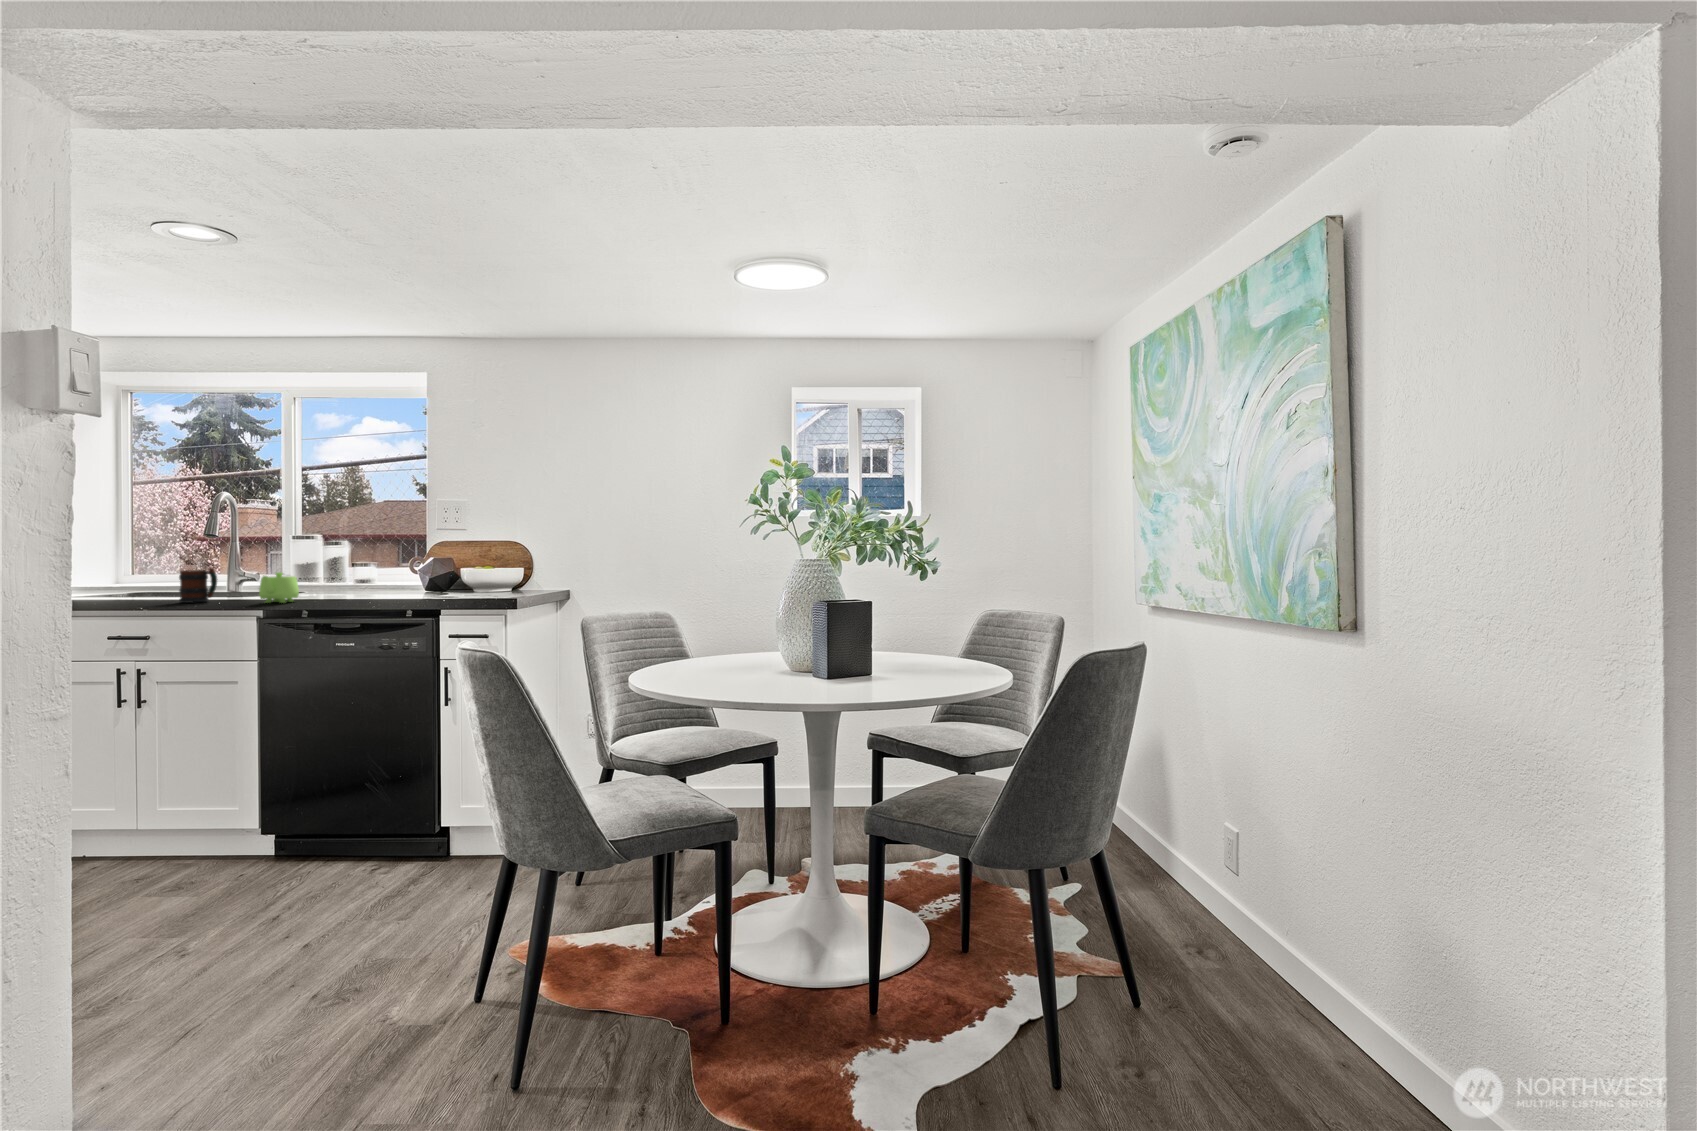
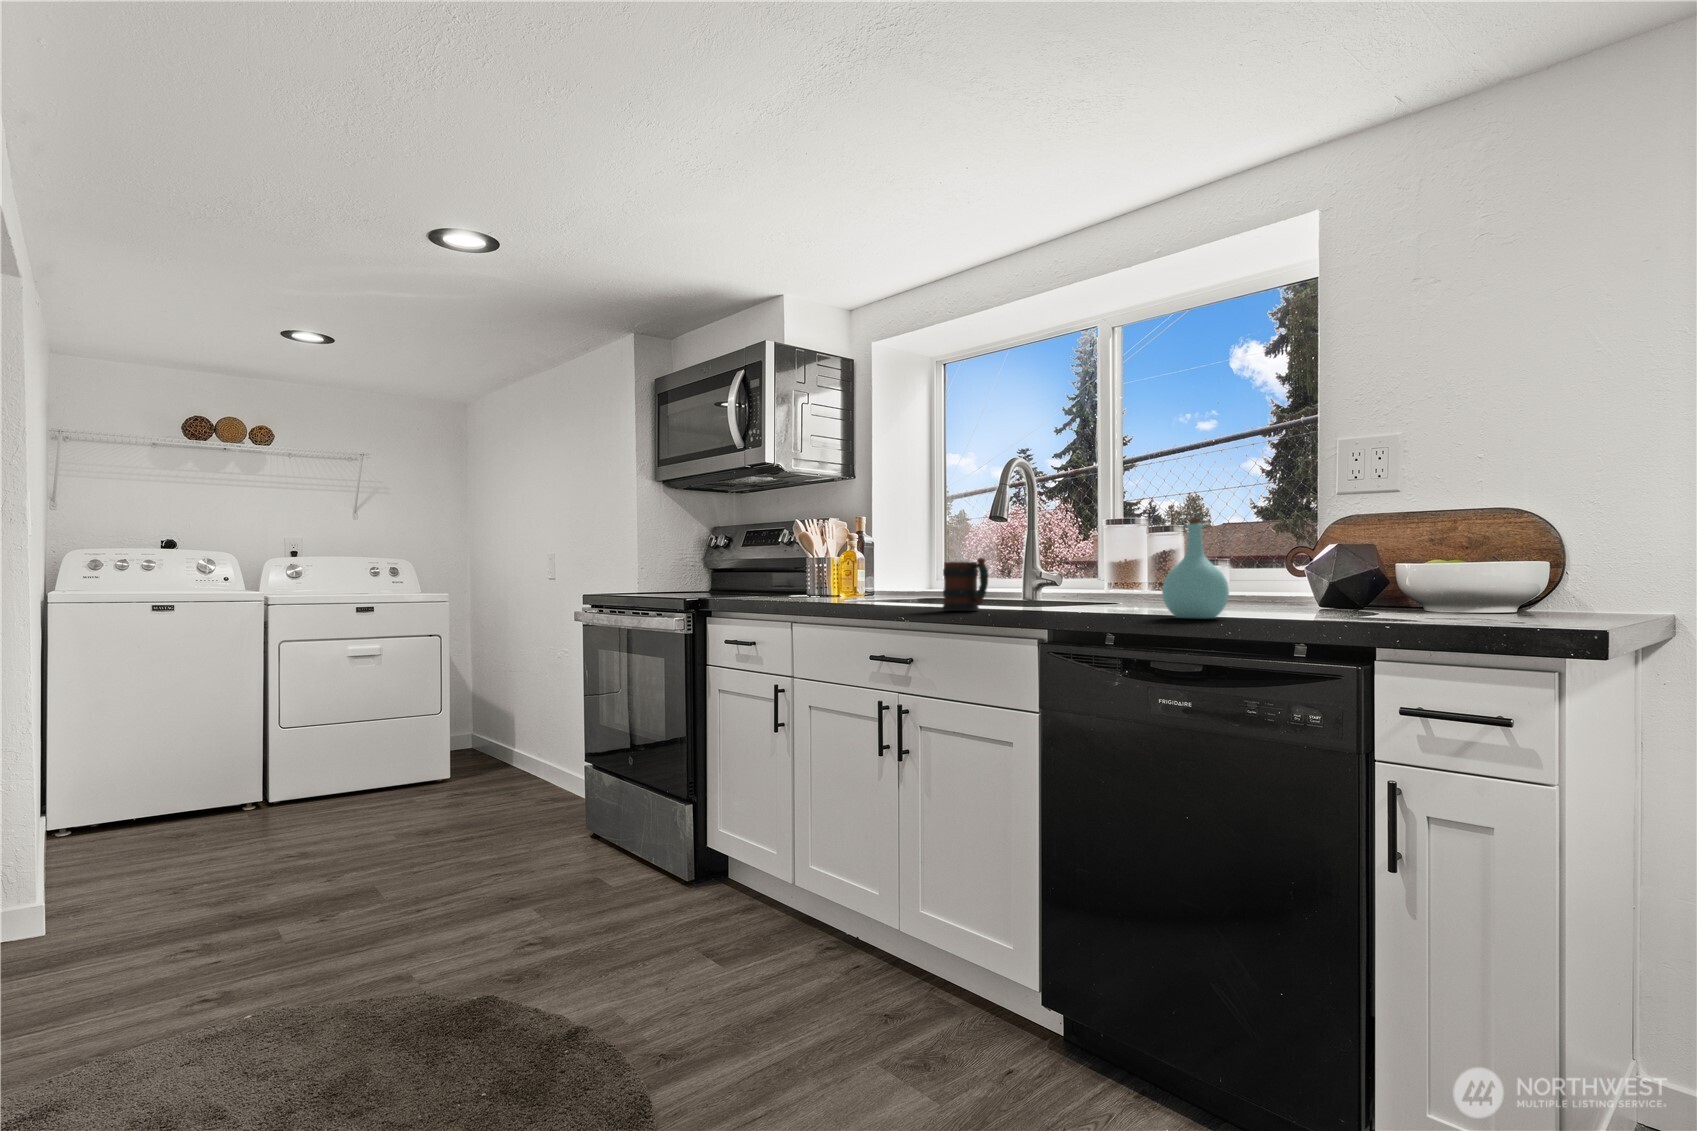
bottle: none [338,548,376,601] -> present [1162,519,1229,618]
teapot: present [259,572,299,603] -> none [1038,564,1099,616]

